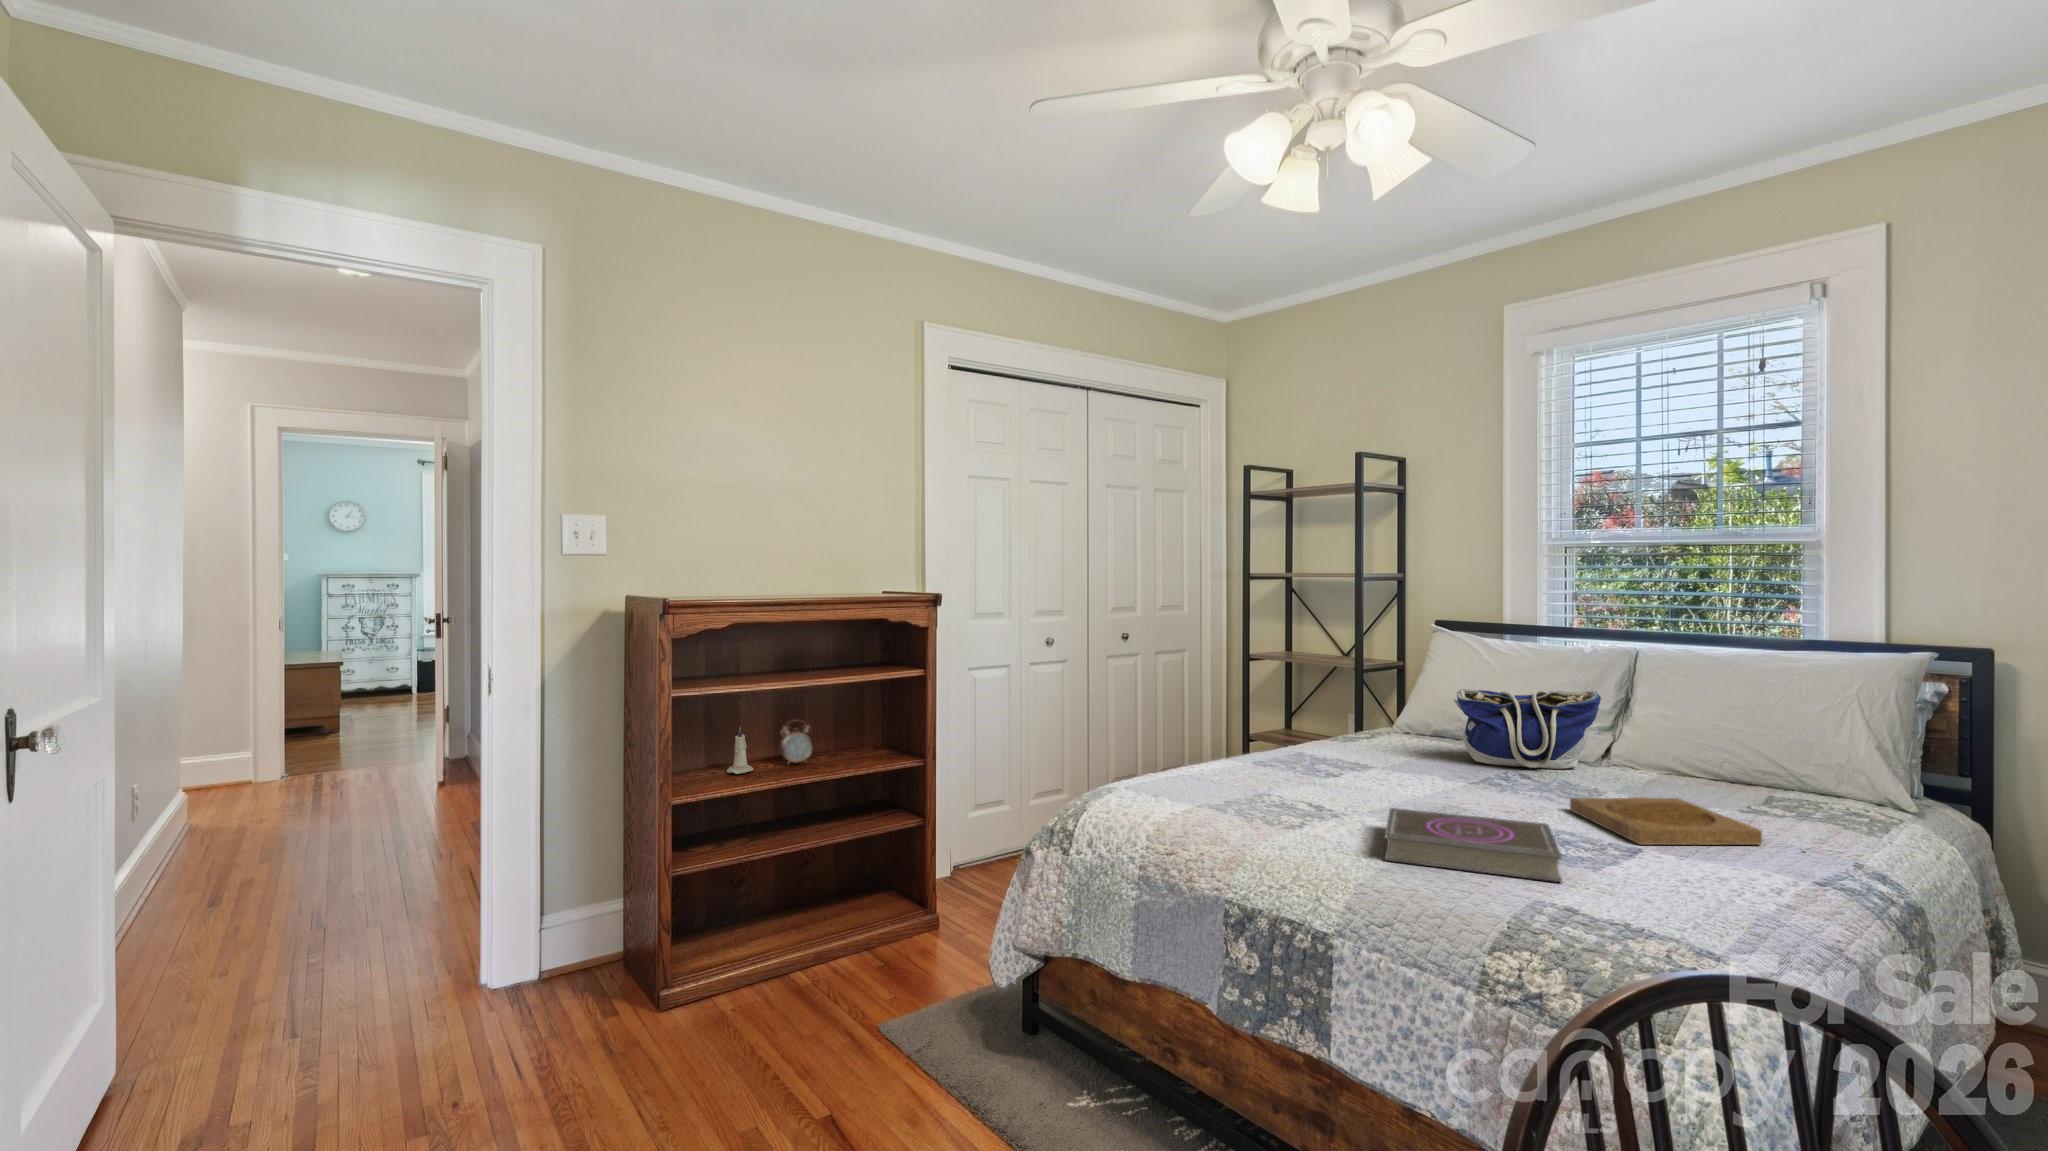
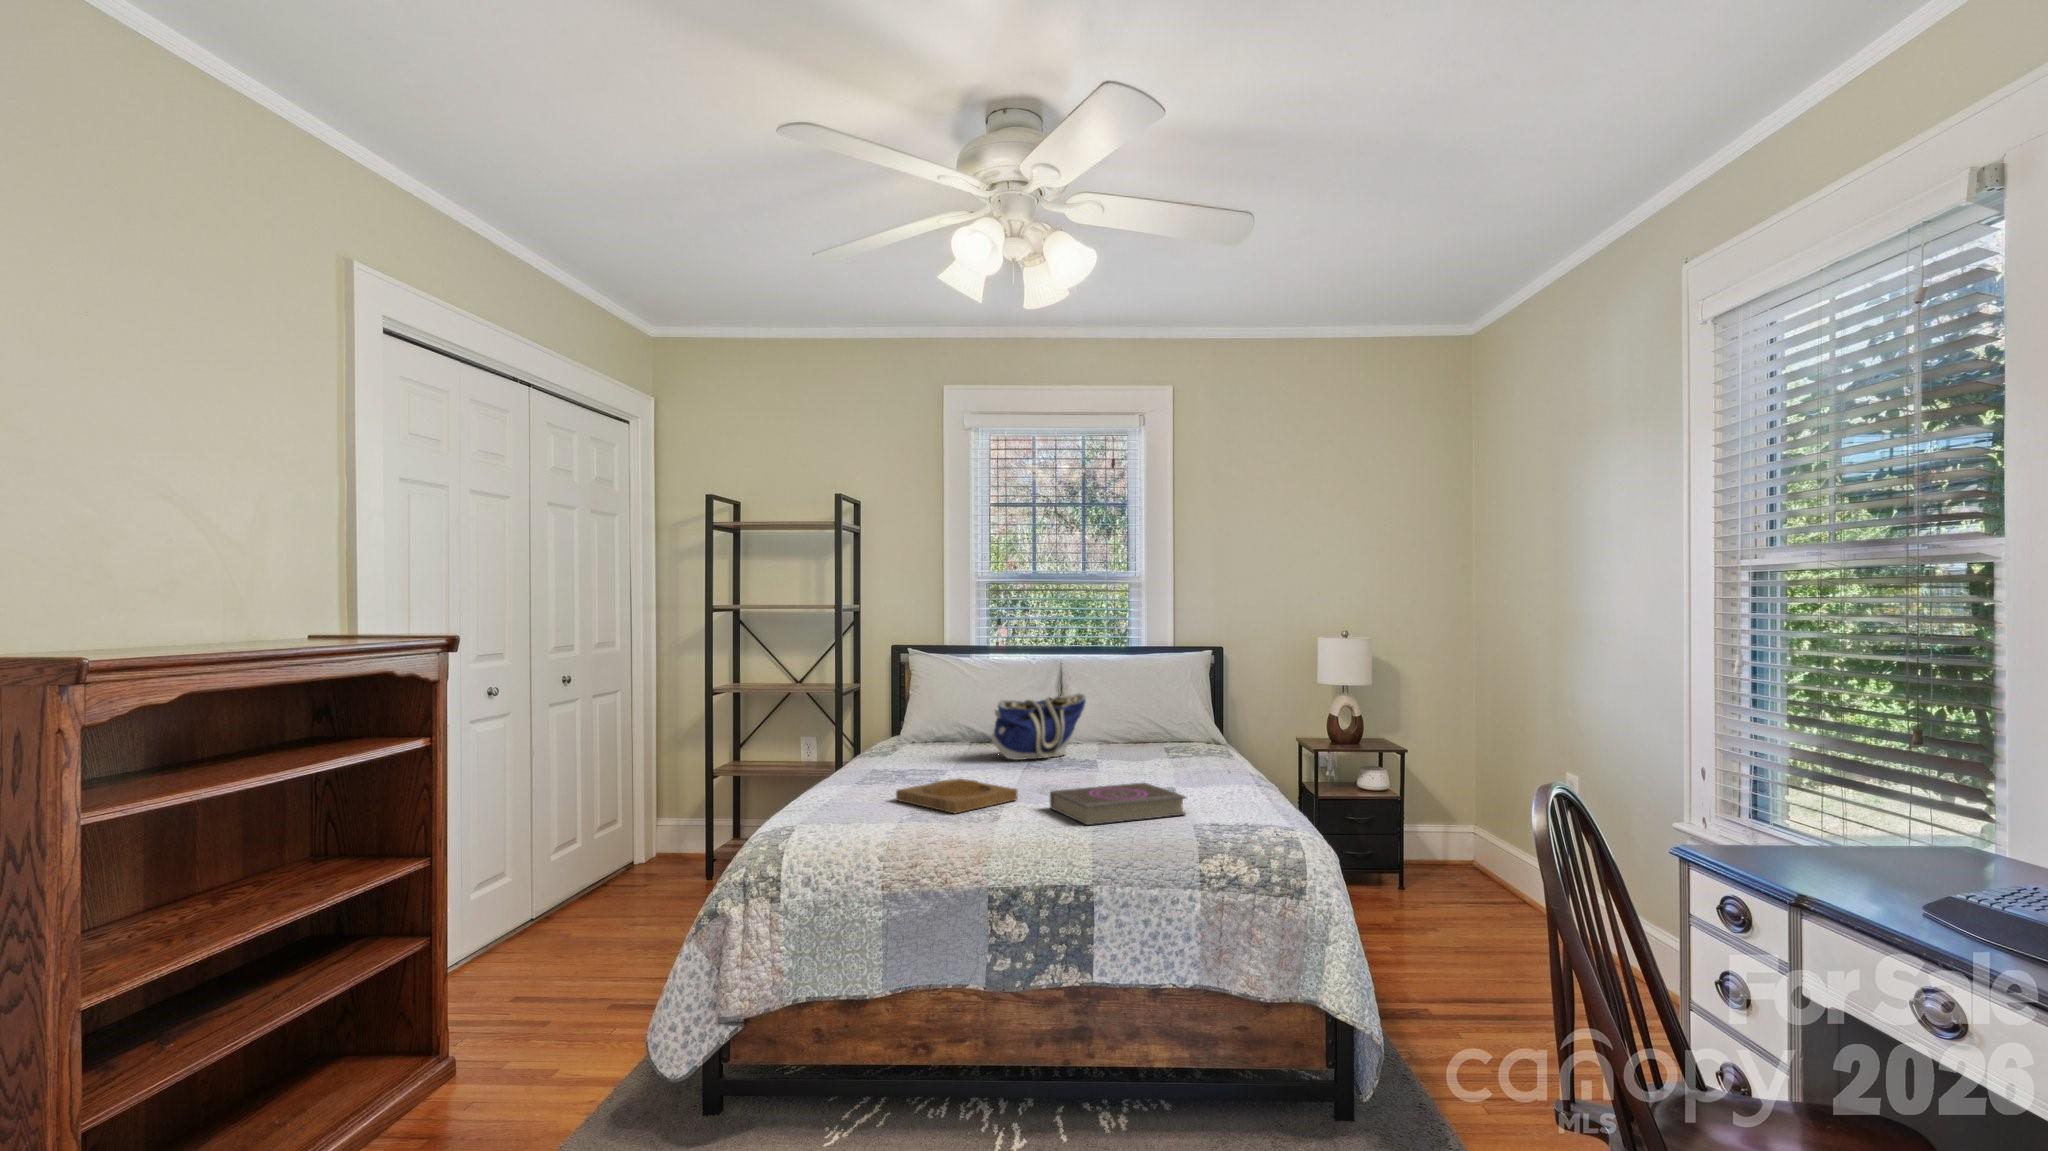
alarm clock: present [780,725,813,764] -> none [209,824,271,897]
candle: present [727,727,753,774] -> none [135,845,187,925]
tray: present [1570,797,1762,845] -> present [896,779,1018,813]

